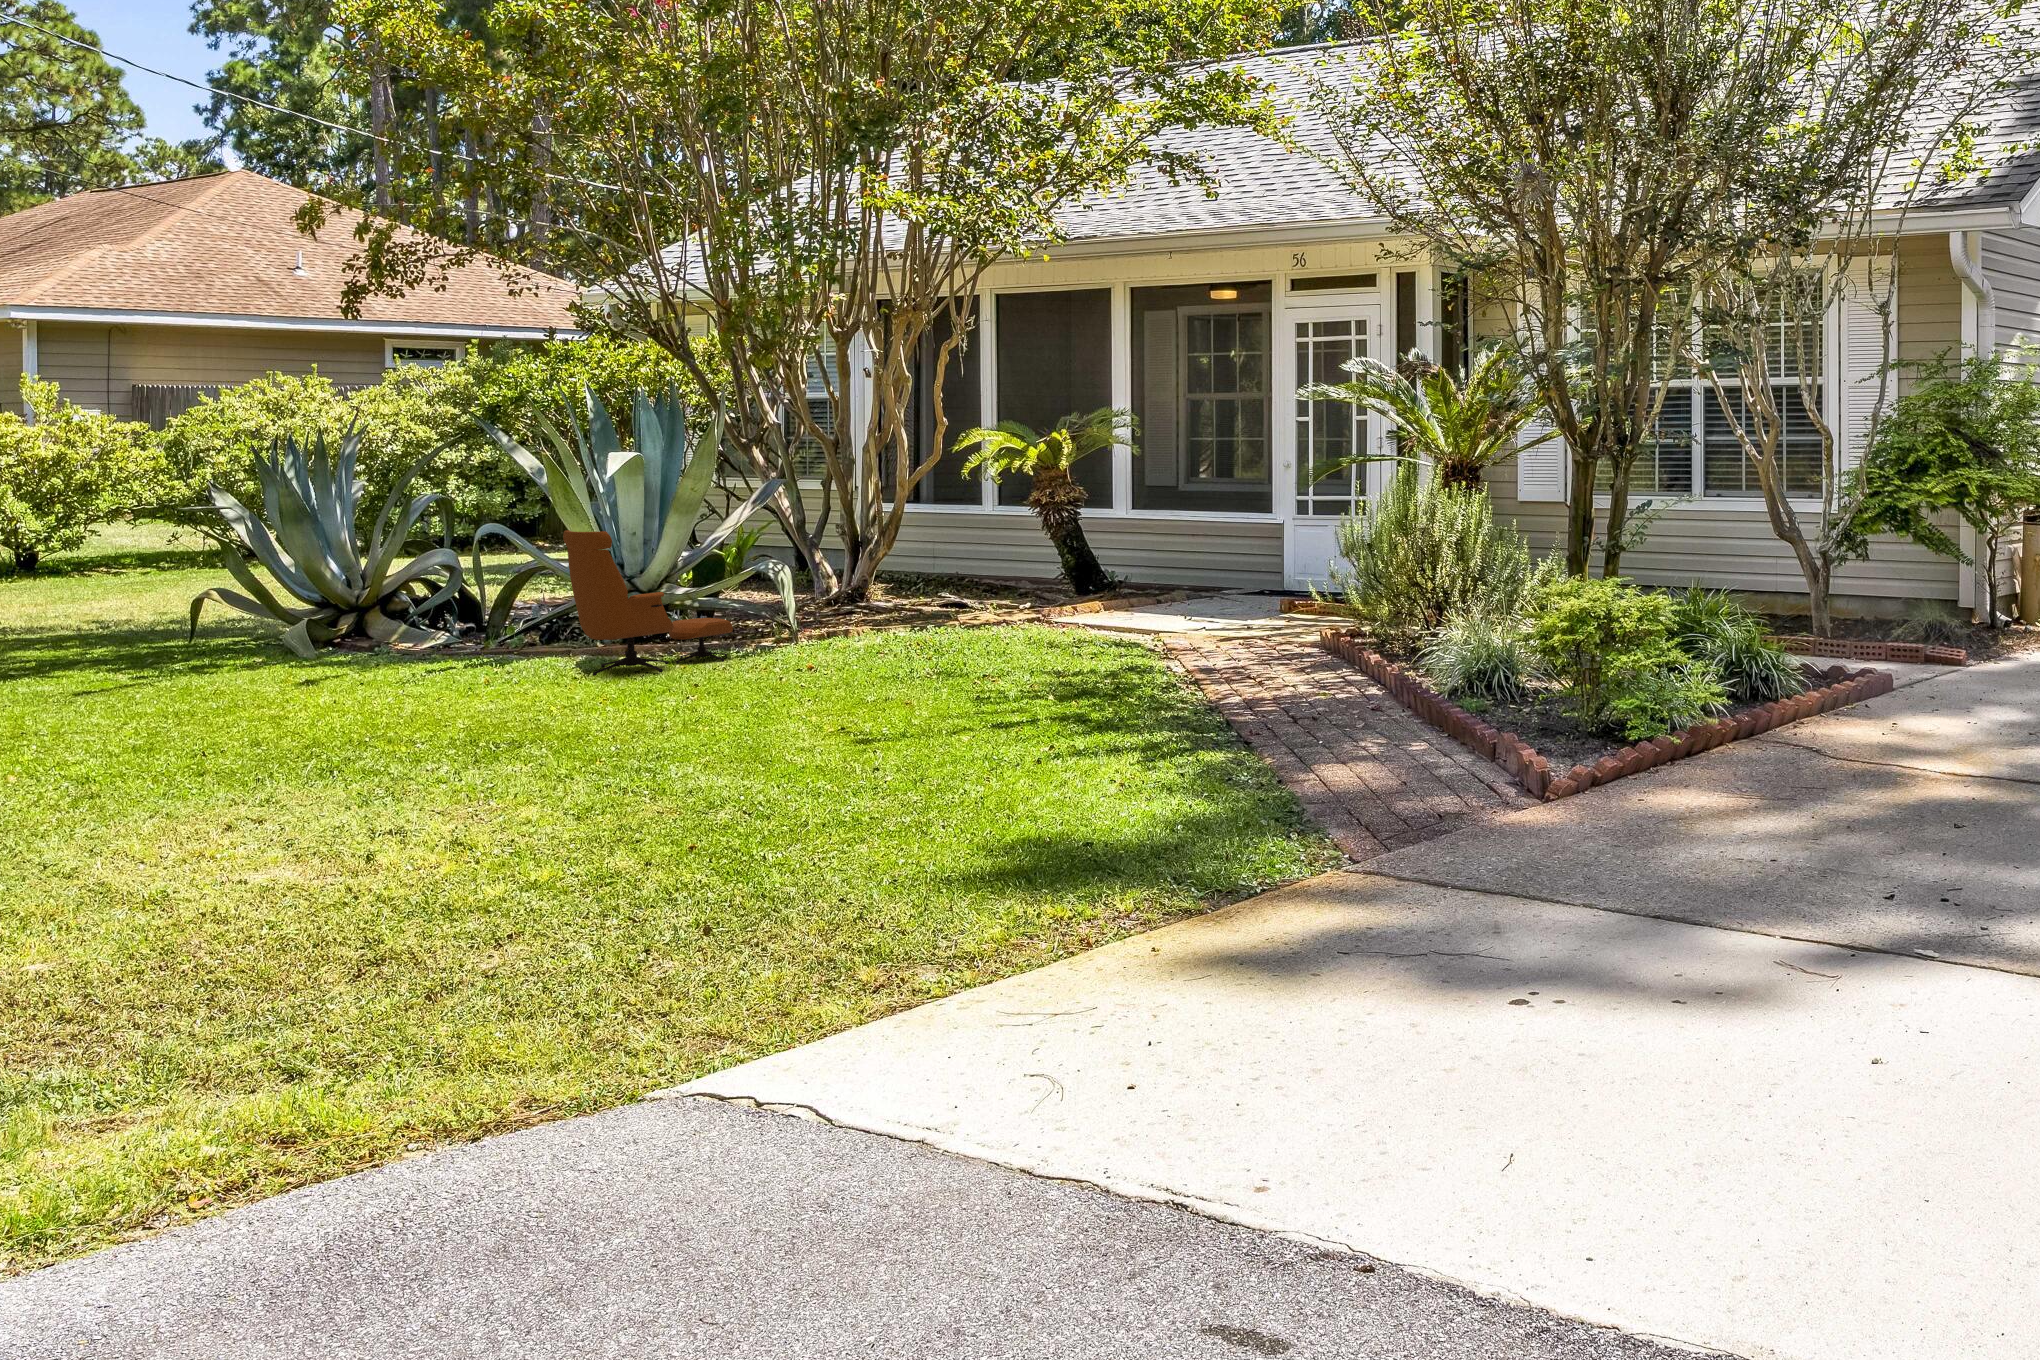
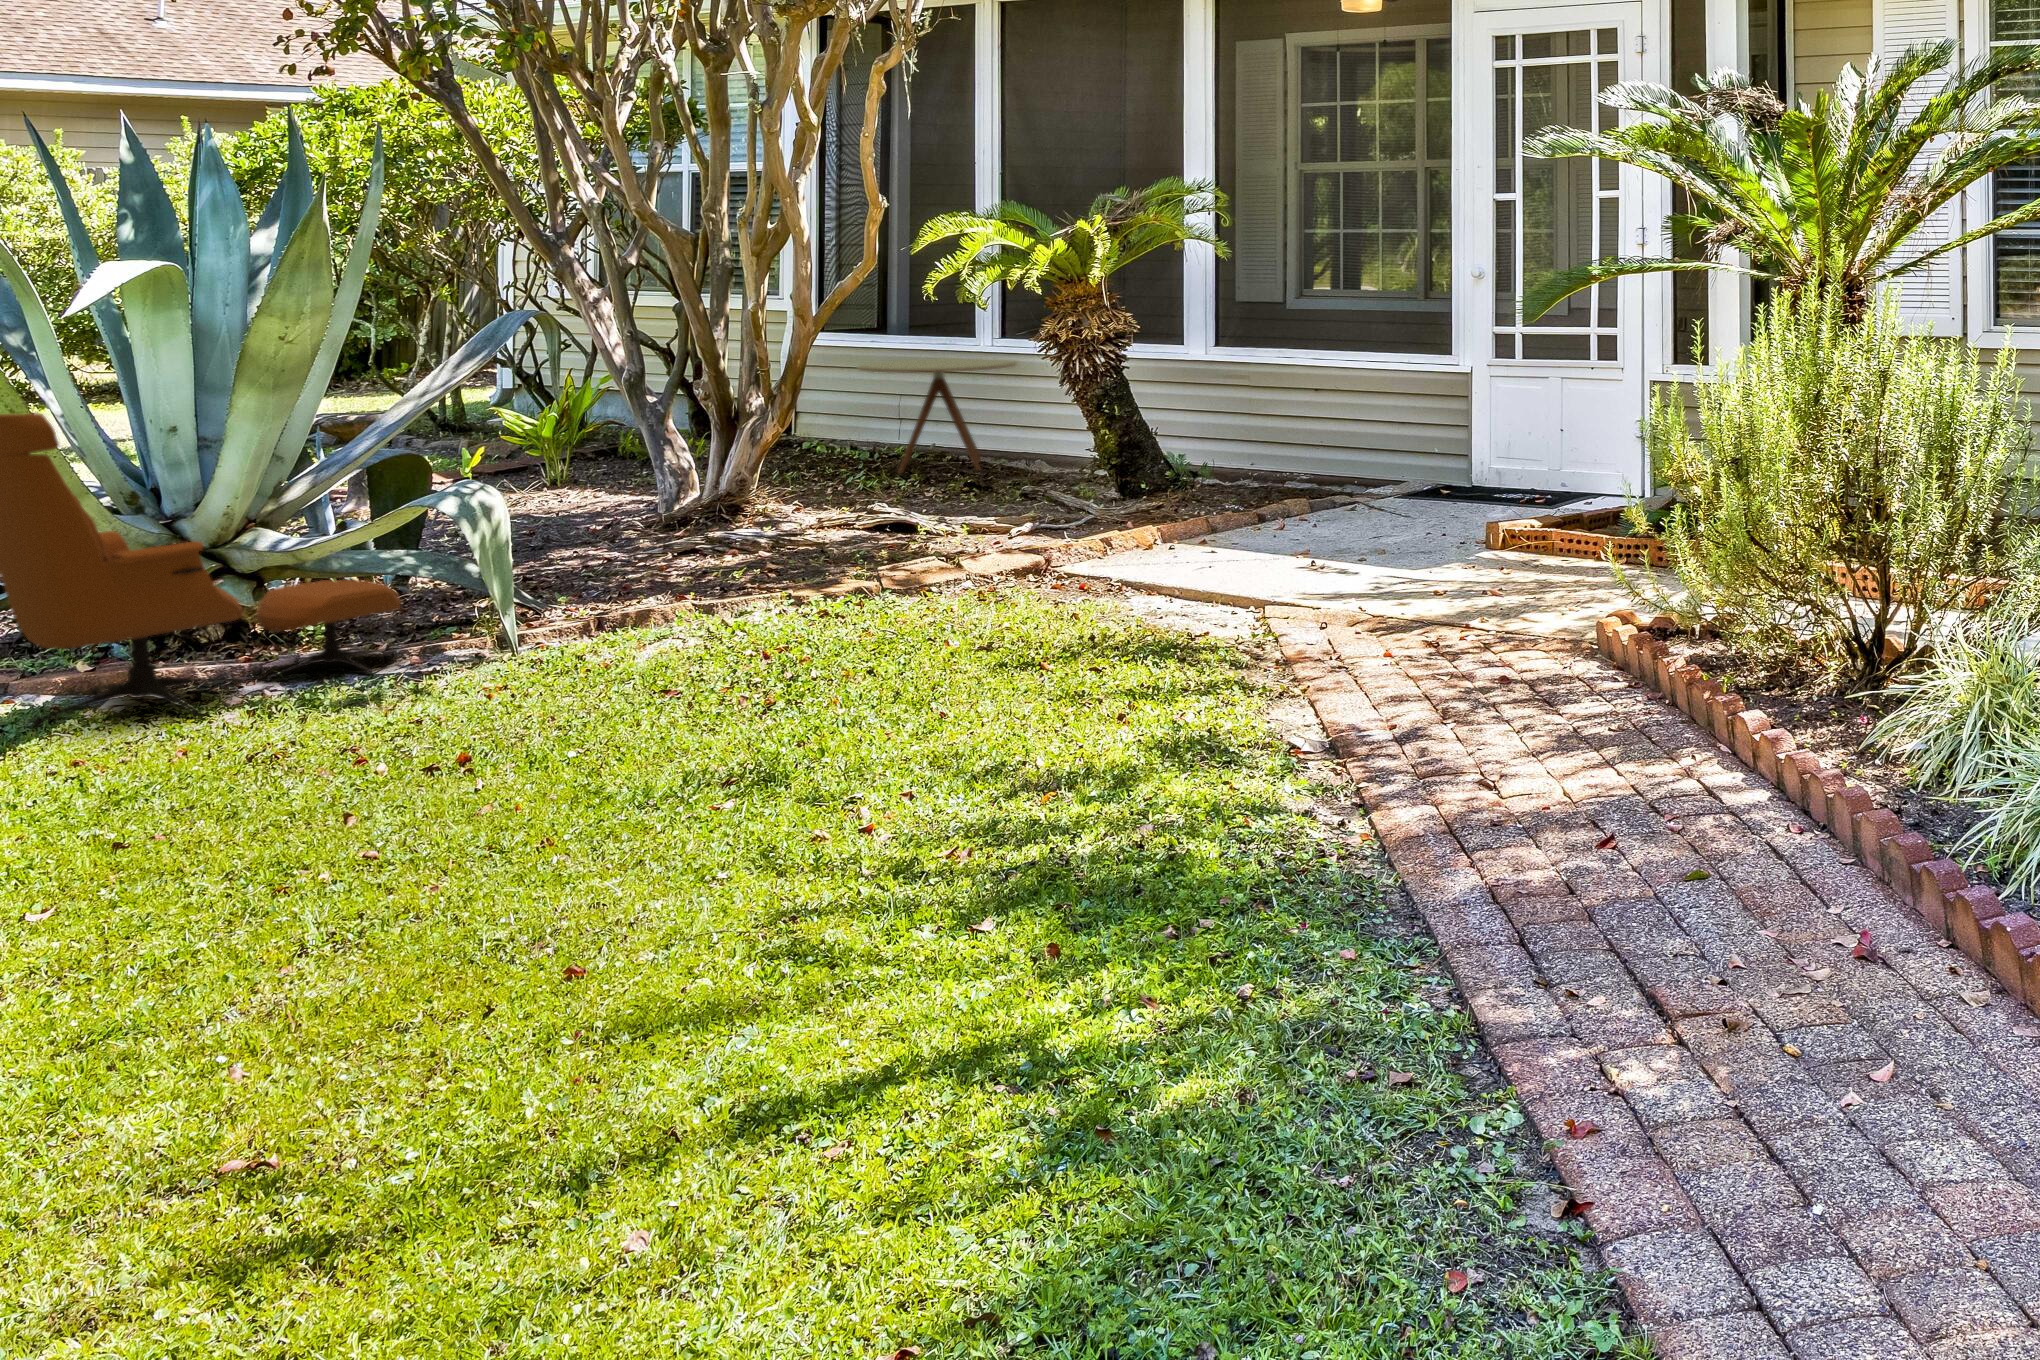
round table: none [911,518,1009,589] -> present [857,358,1018,473]

